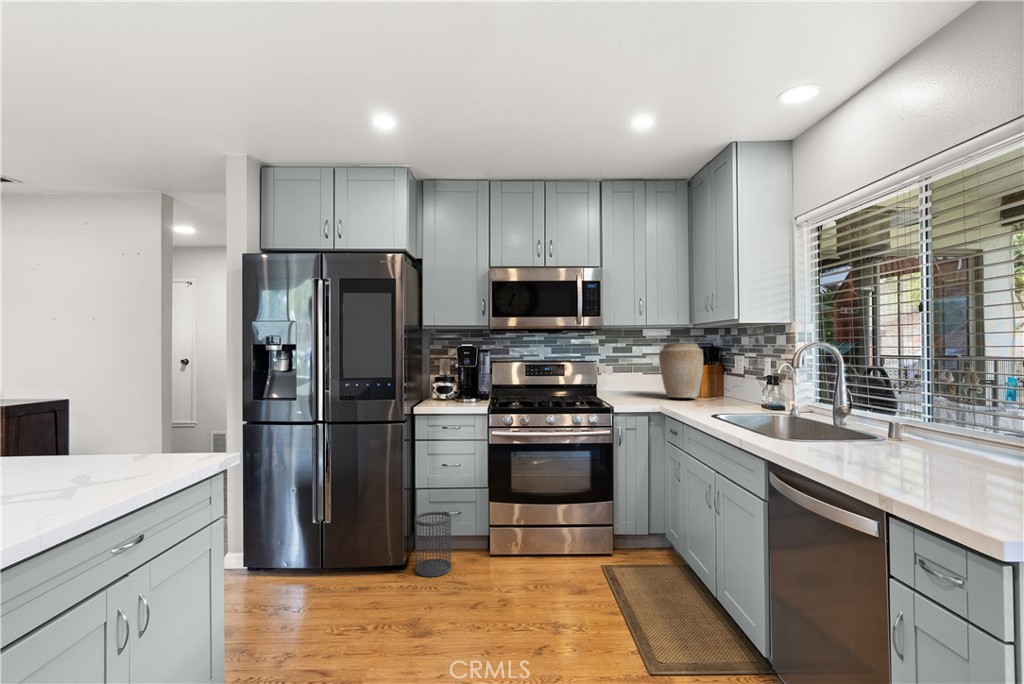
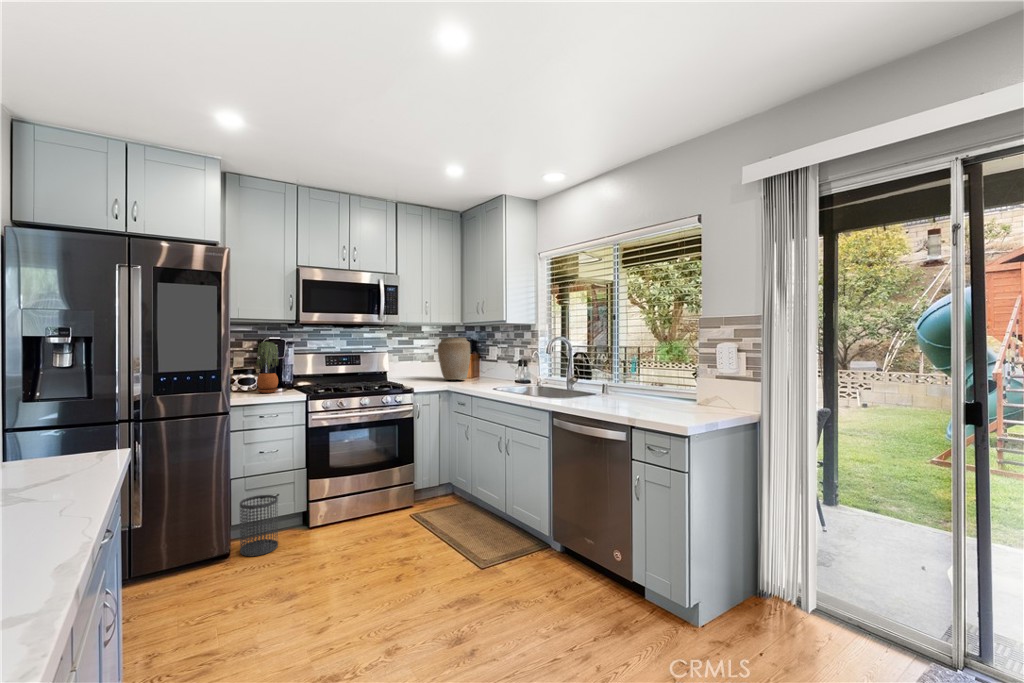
potted plant: none [444,349,468,403] -> present [257,342,278,393]

